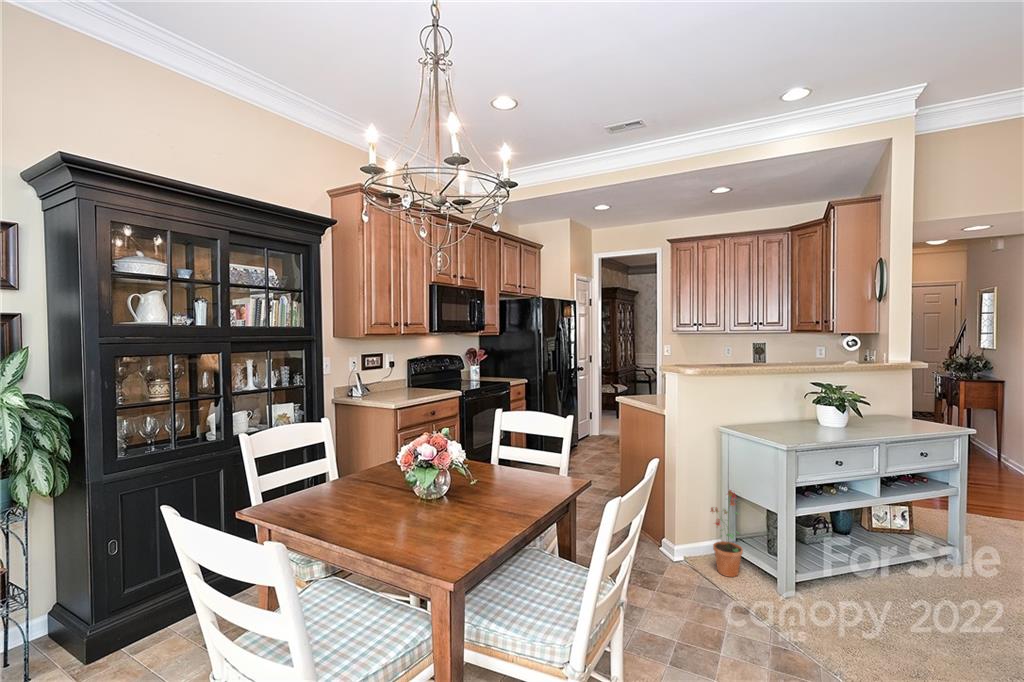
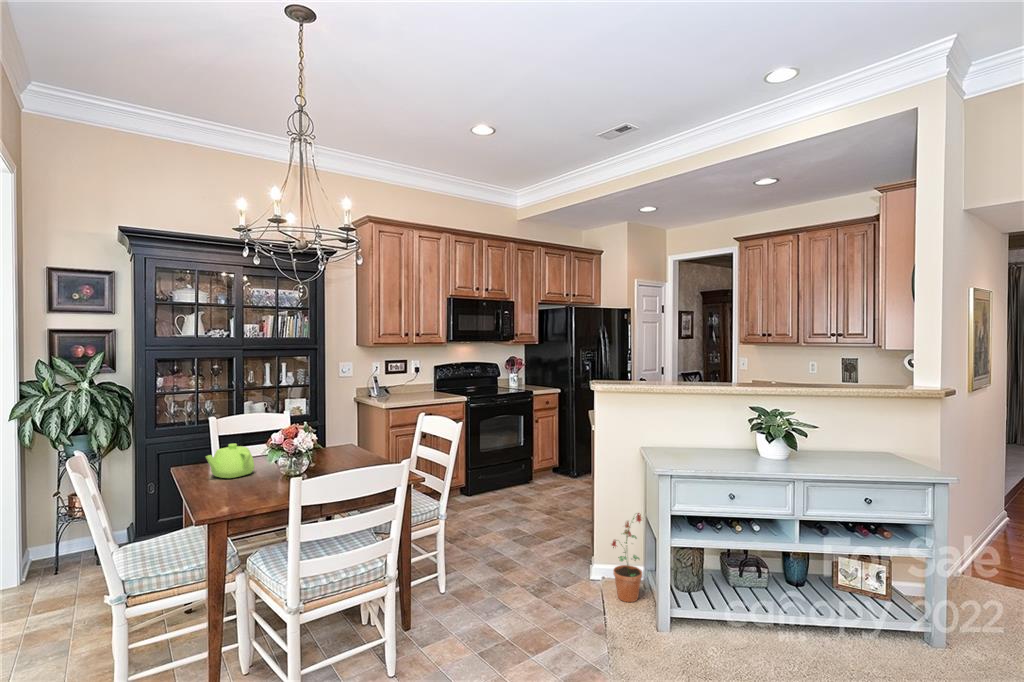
teapot: none [332,467,395,516] -> present [206,444,254,478]

